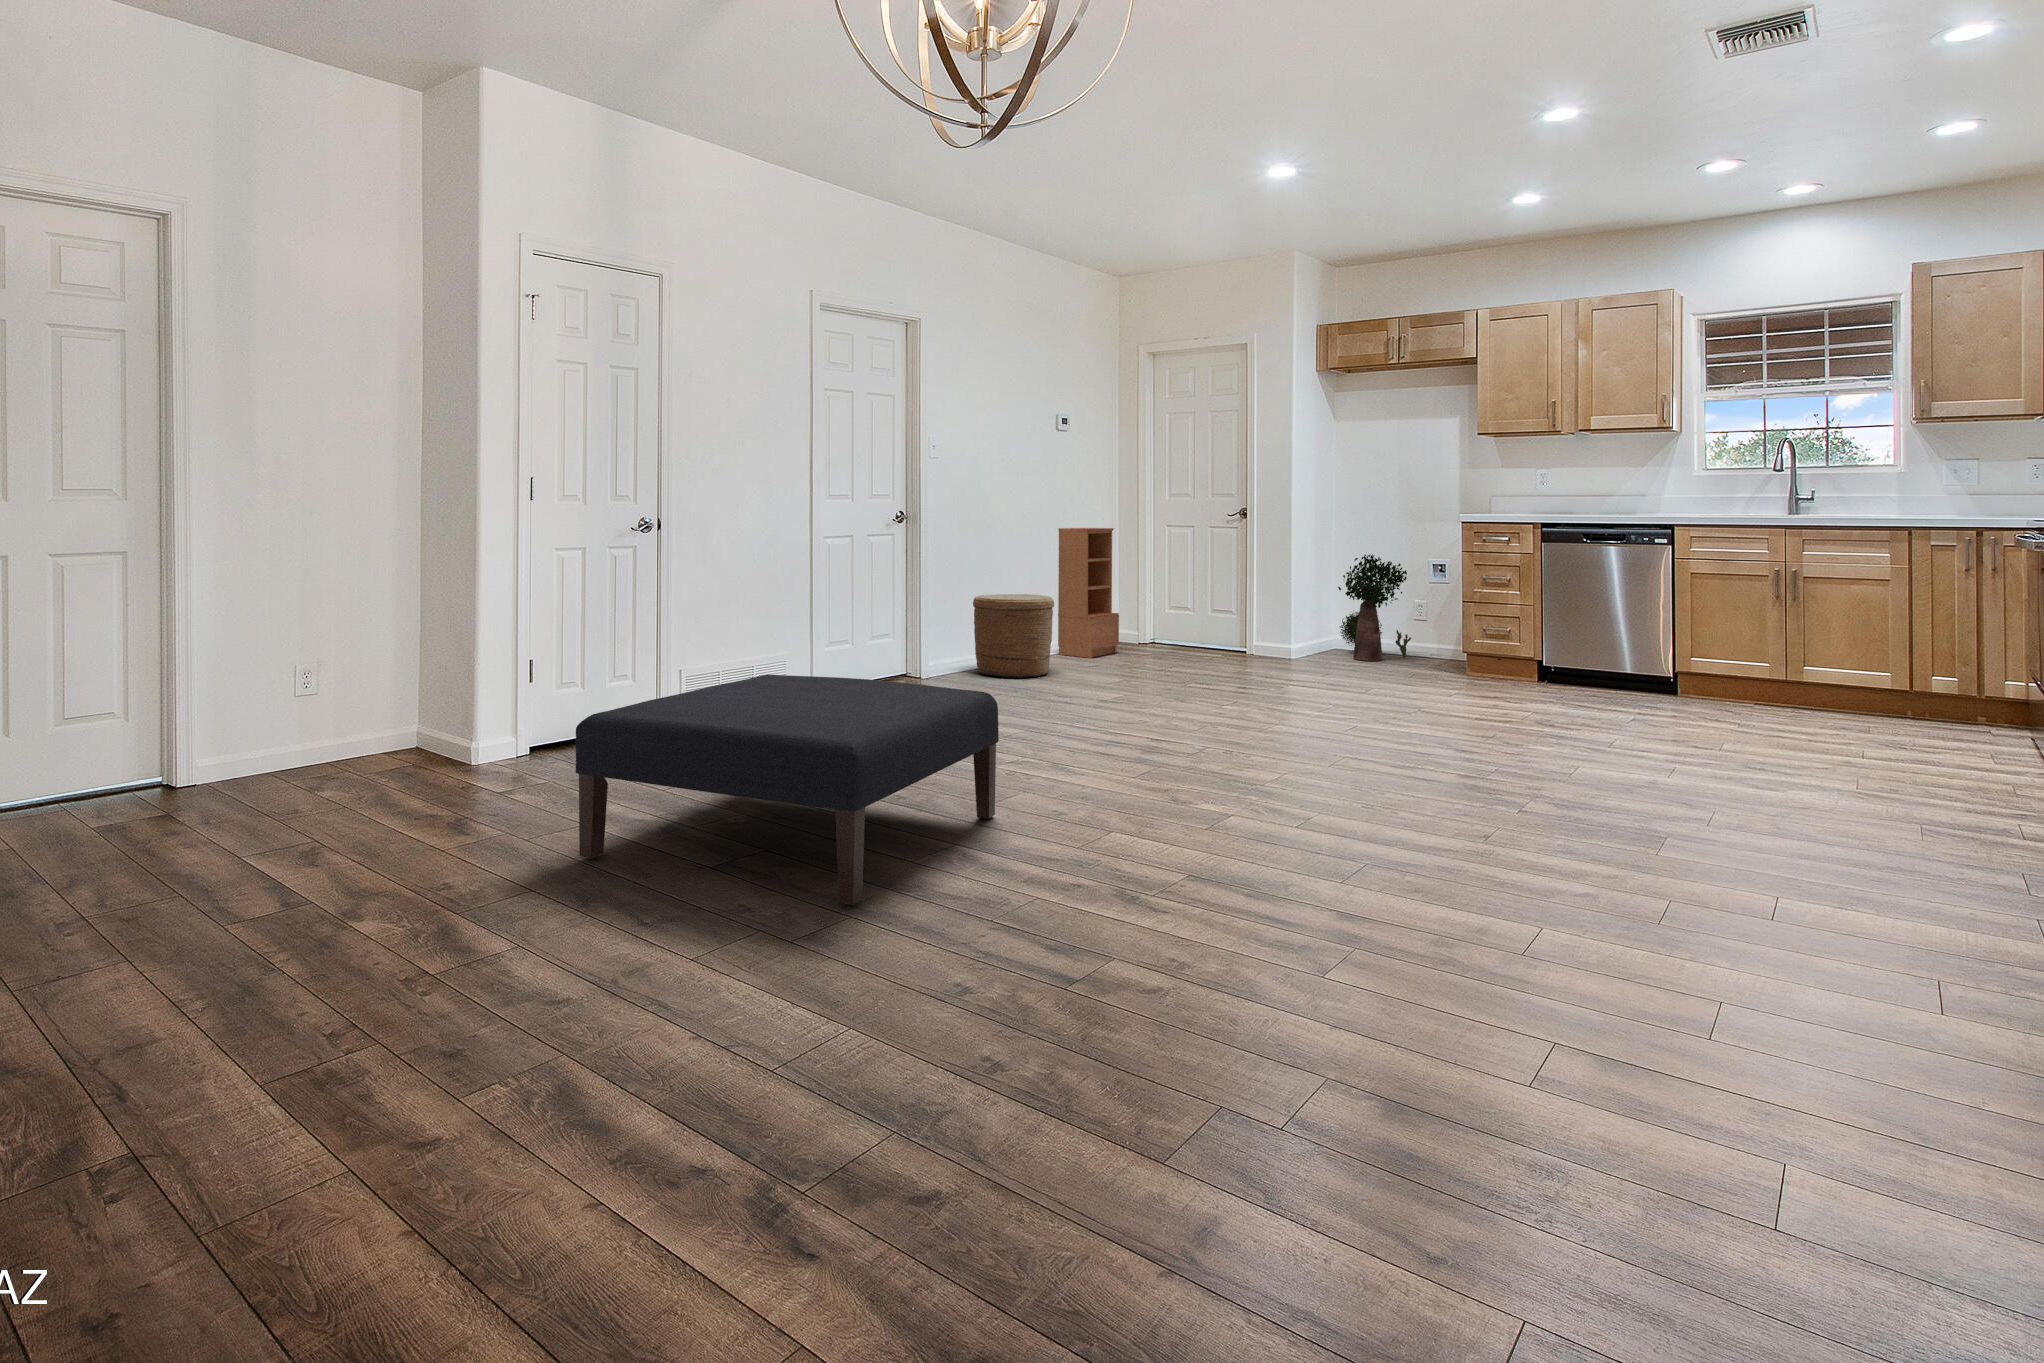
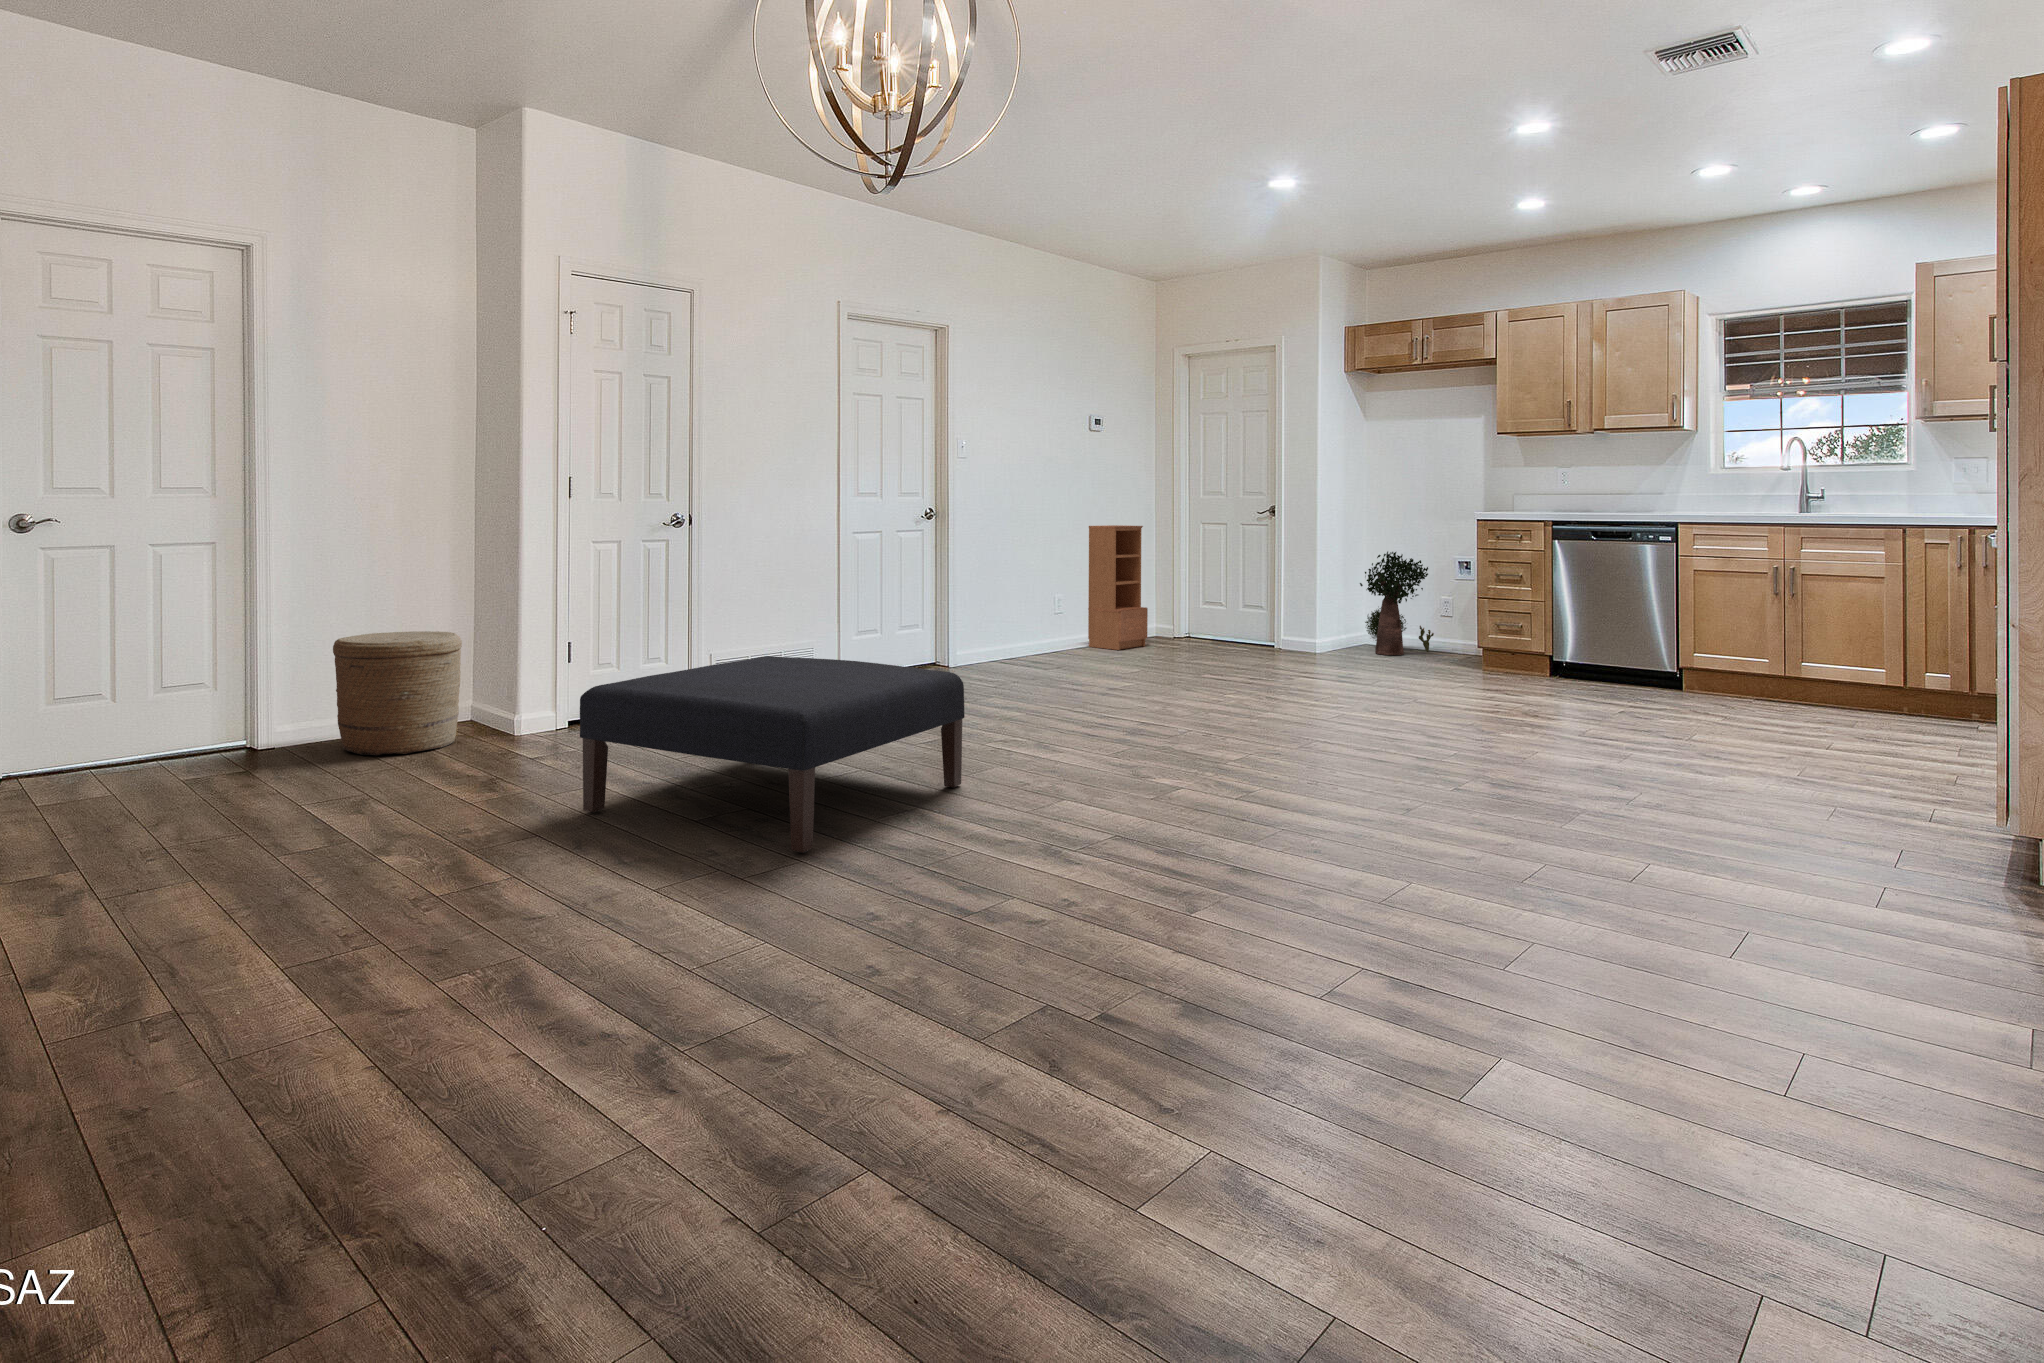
woven basket: present [973,594,1054,678] -> present [333,631,462,756]

